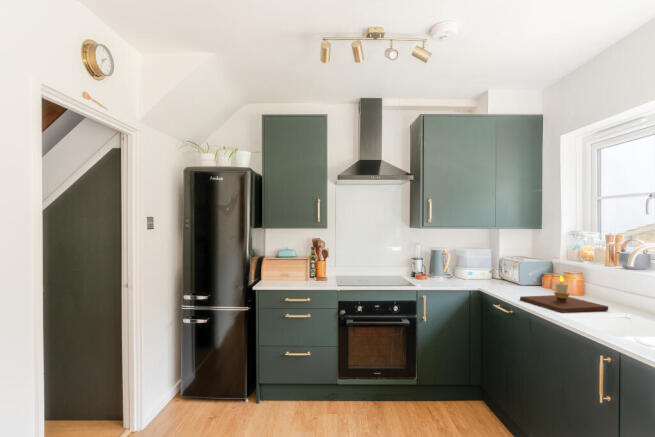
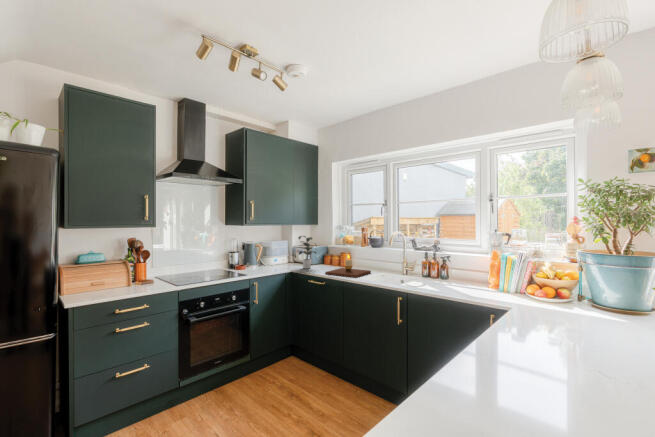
potted plant: none [488,243,531,289] -> present [298,236,316,269]

